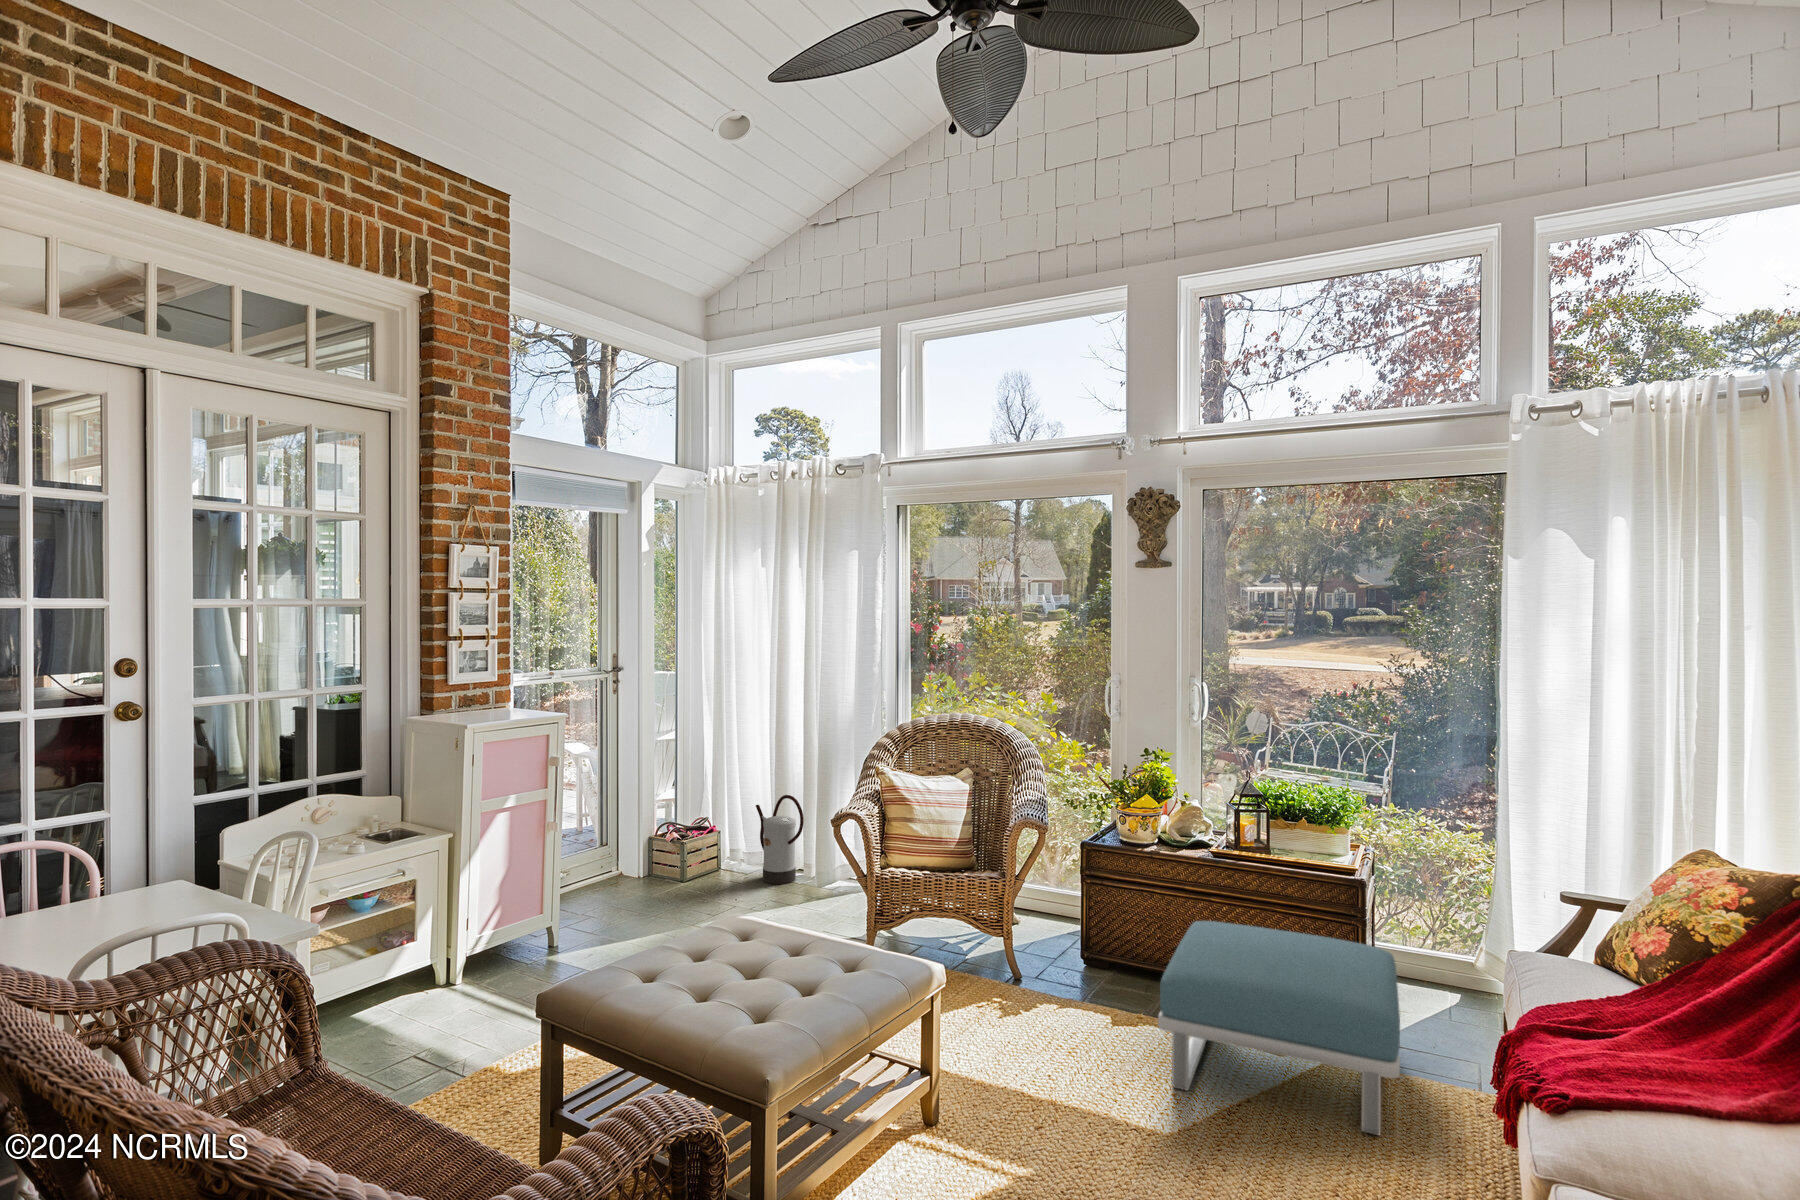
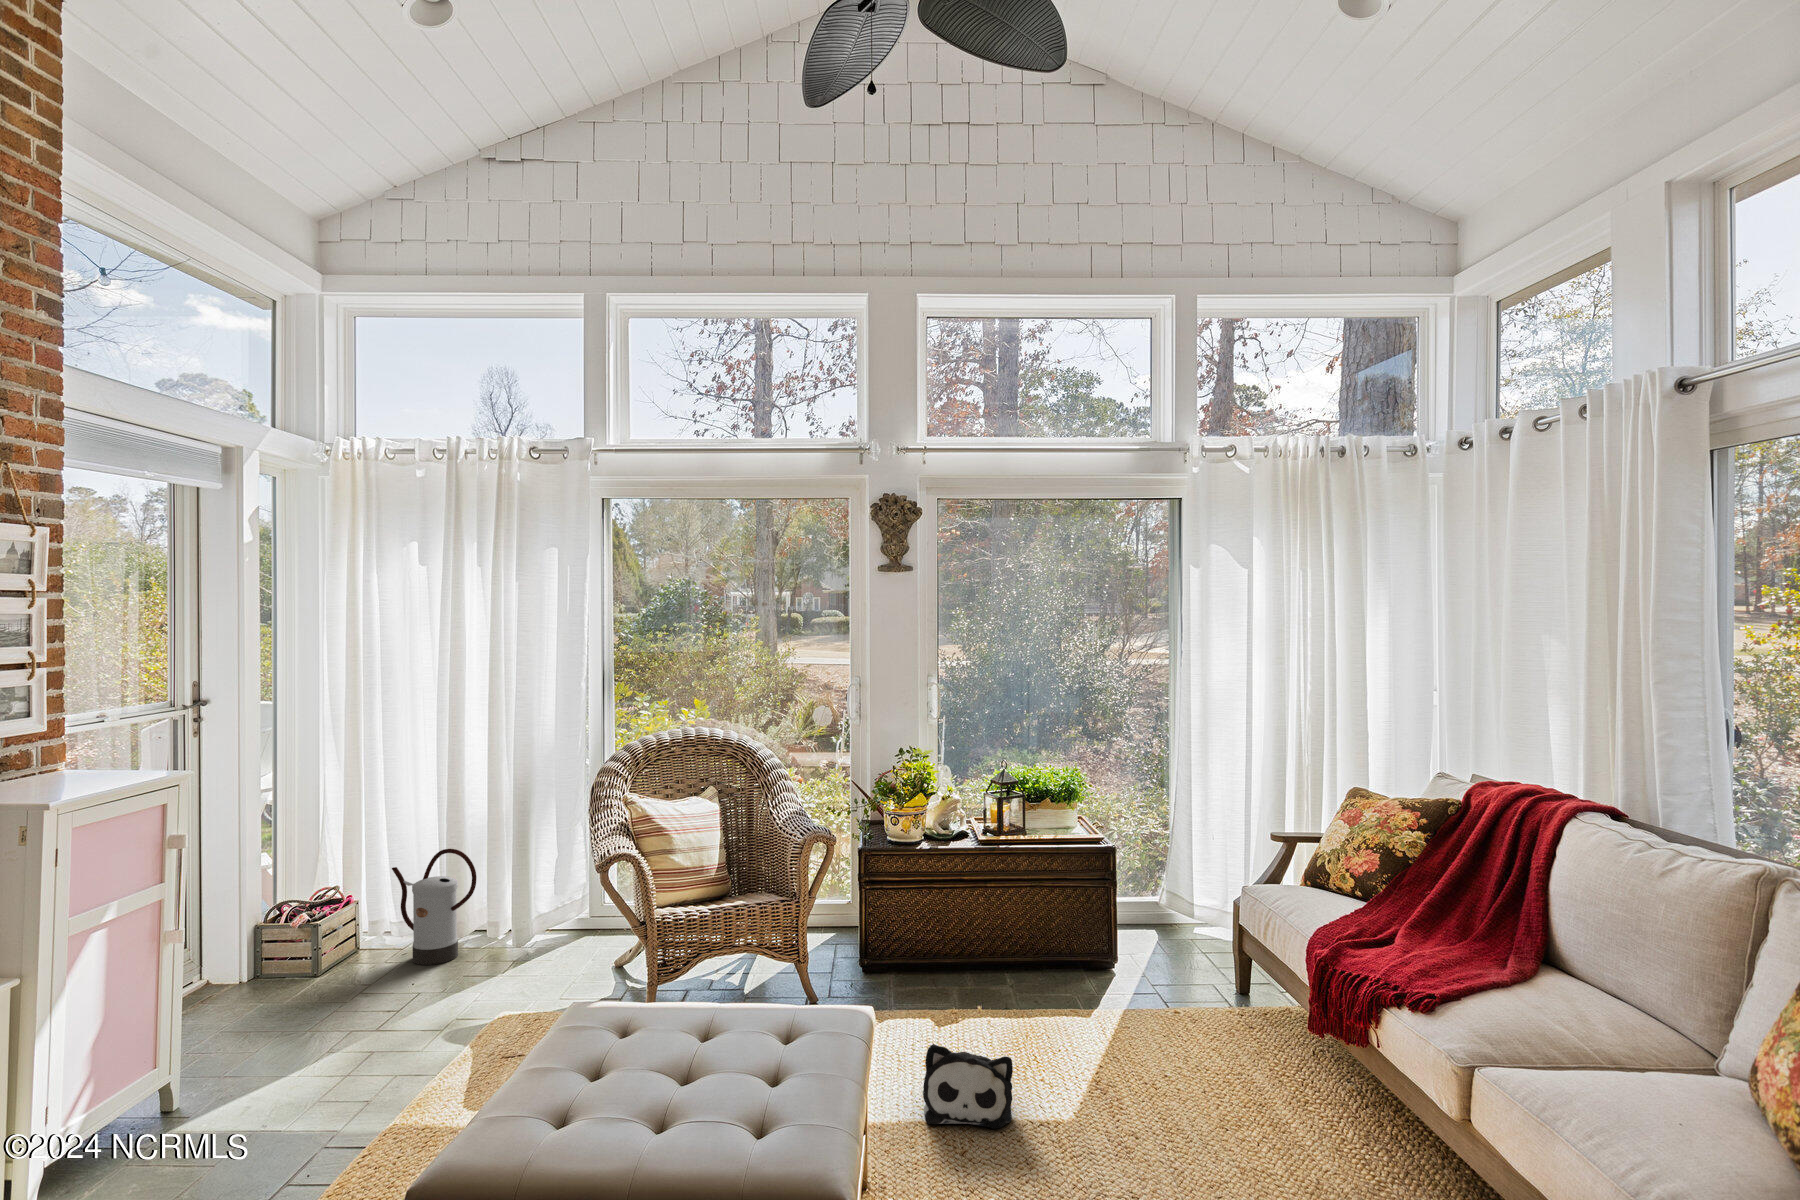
footstool: present [1158,921,1400,1135] -> none [986,906,1221,1073]
plush toy: none [1028,1027,1123,1126] -> present [923,1044,1013,1129]

